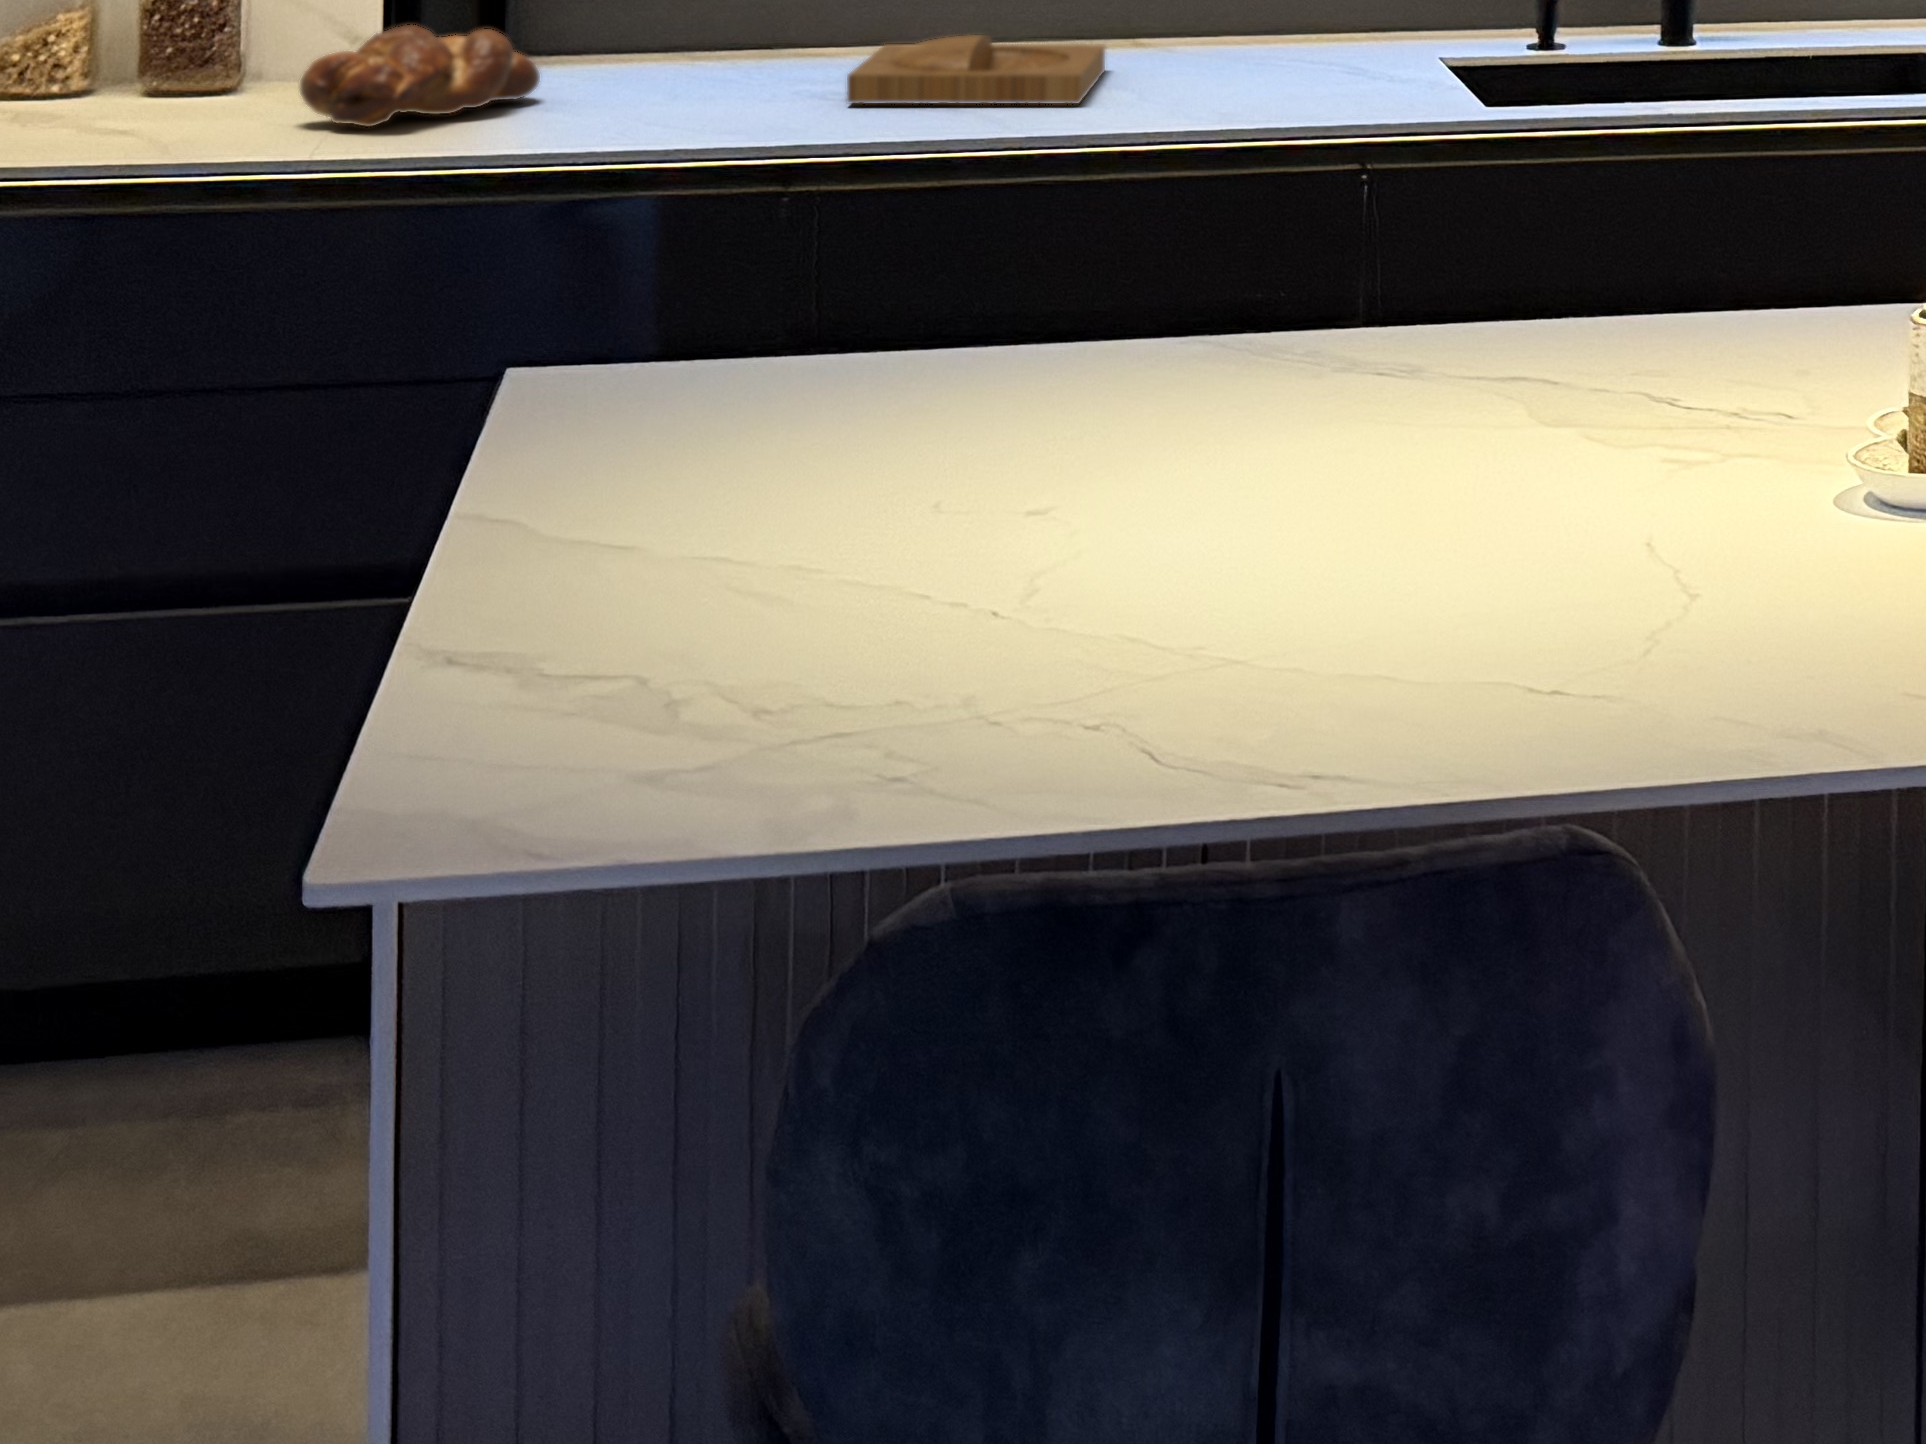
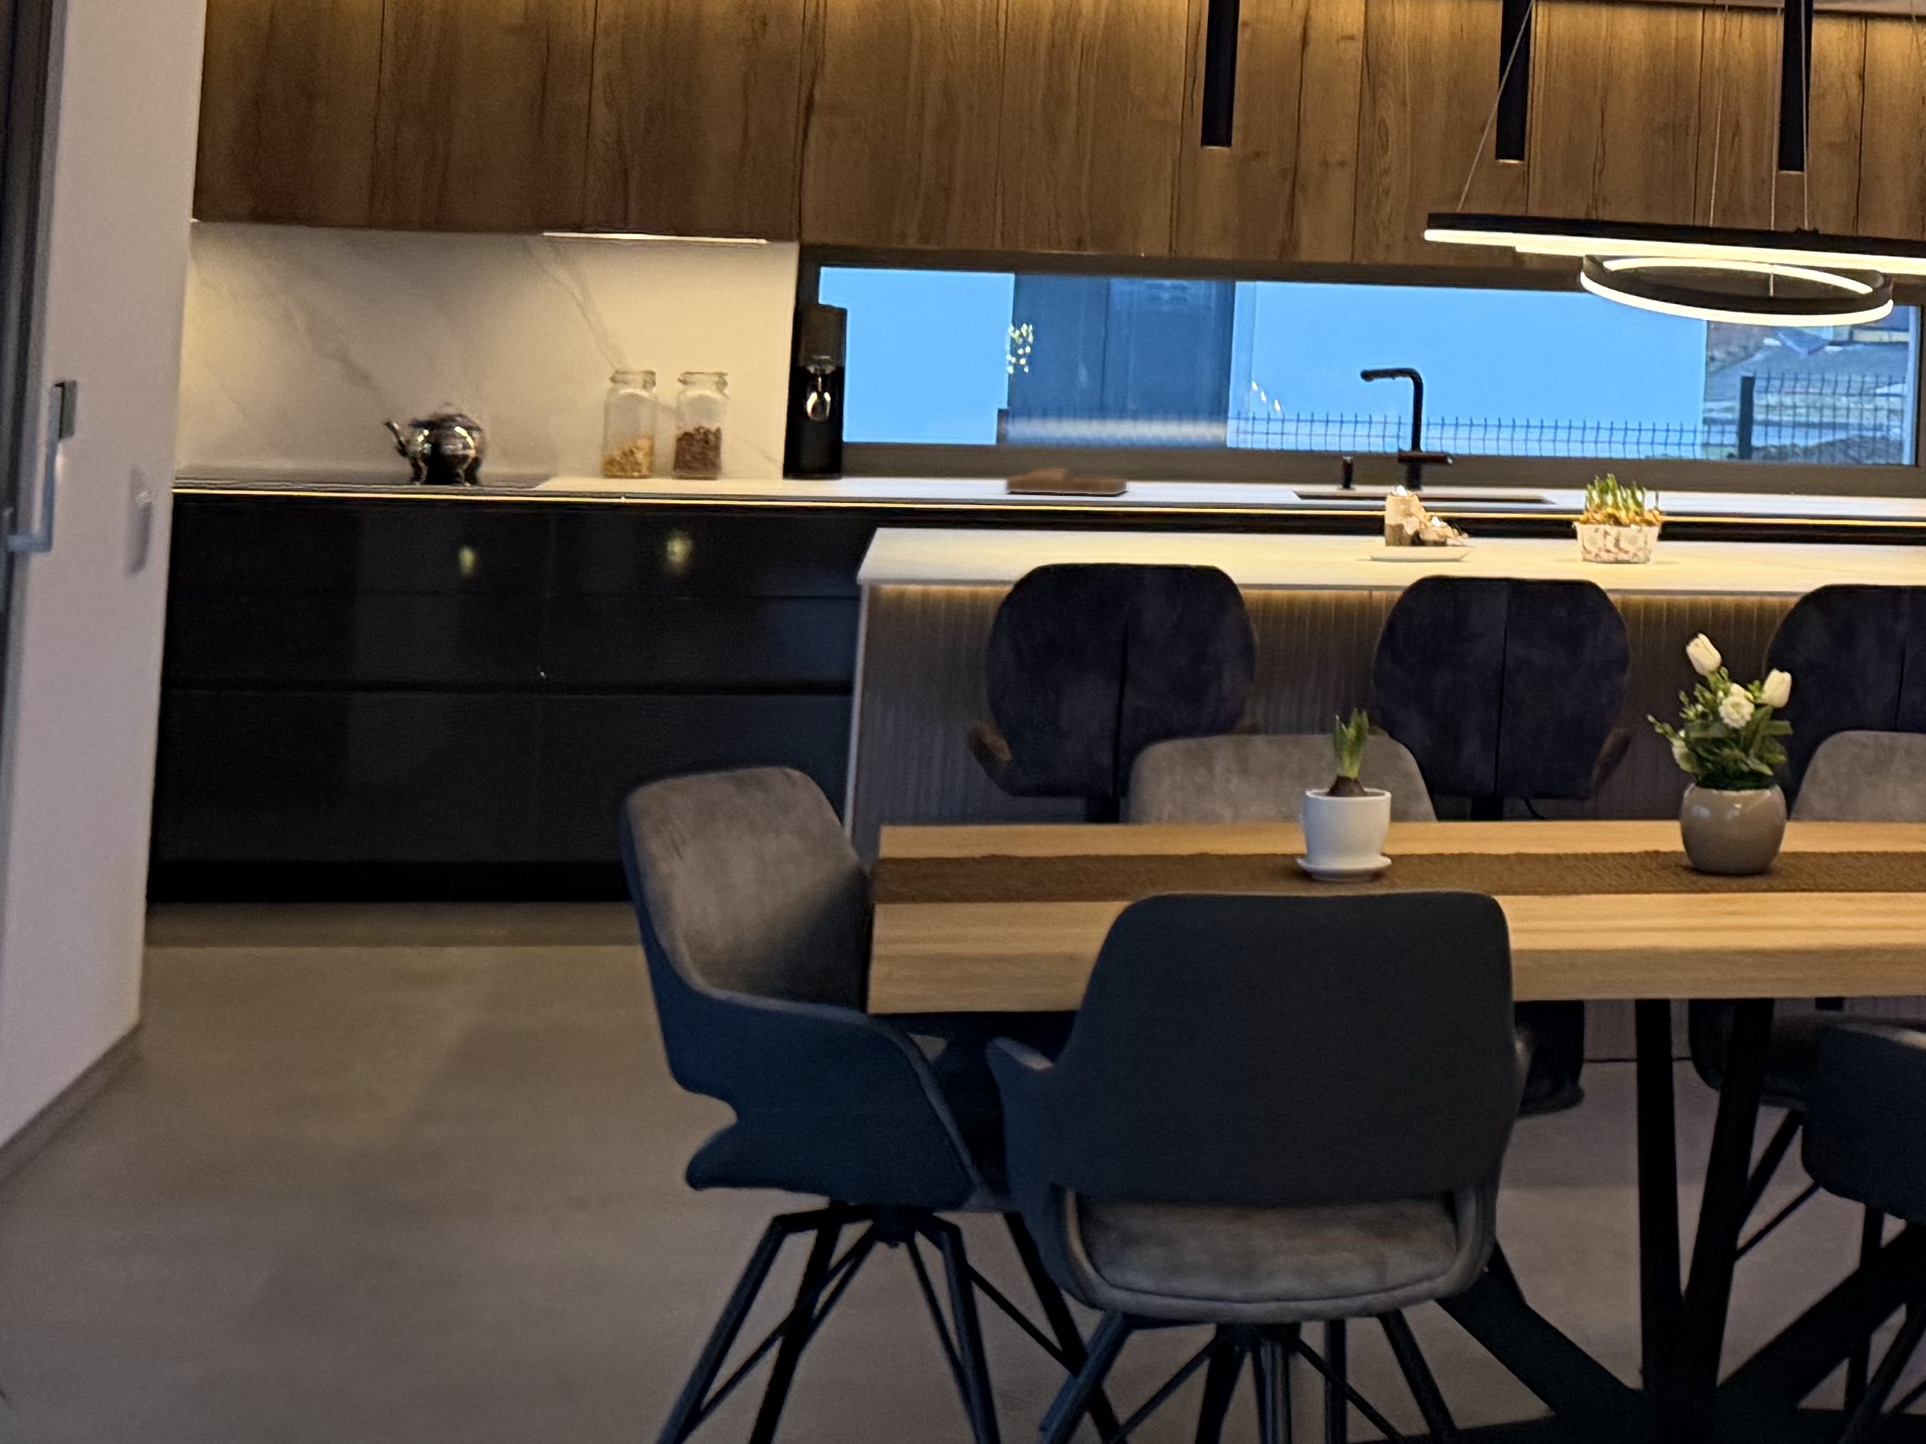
bread loaf: present [299,25,540,127] -> none [757,449,862,490]

